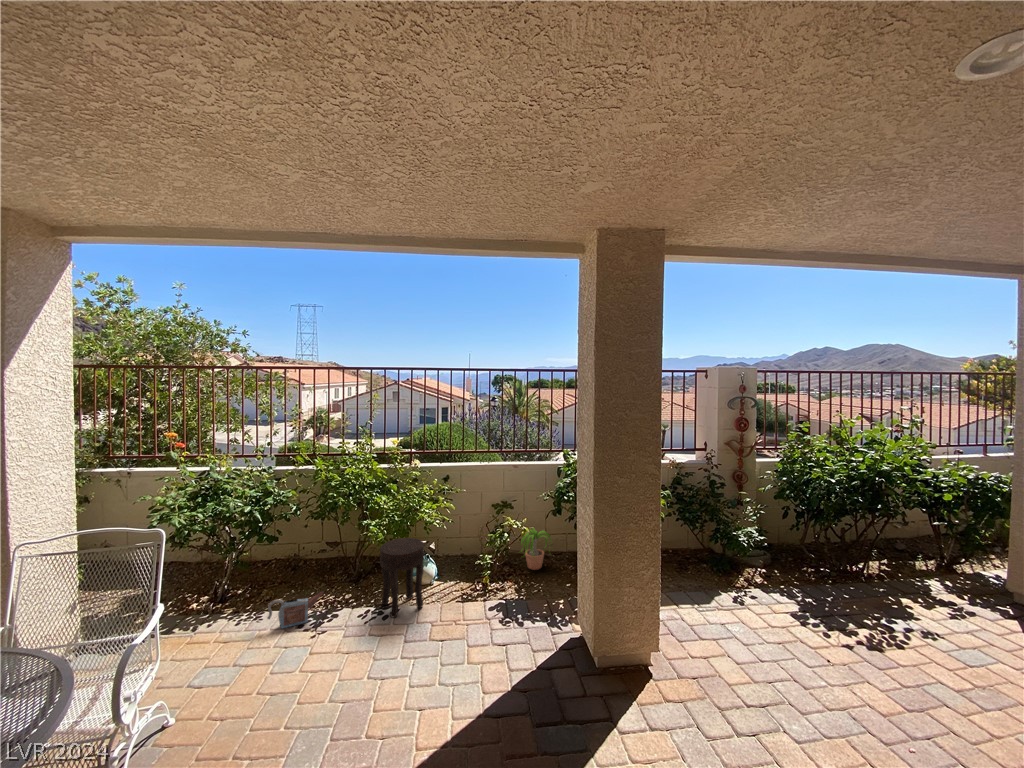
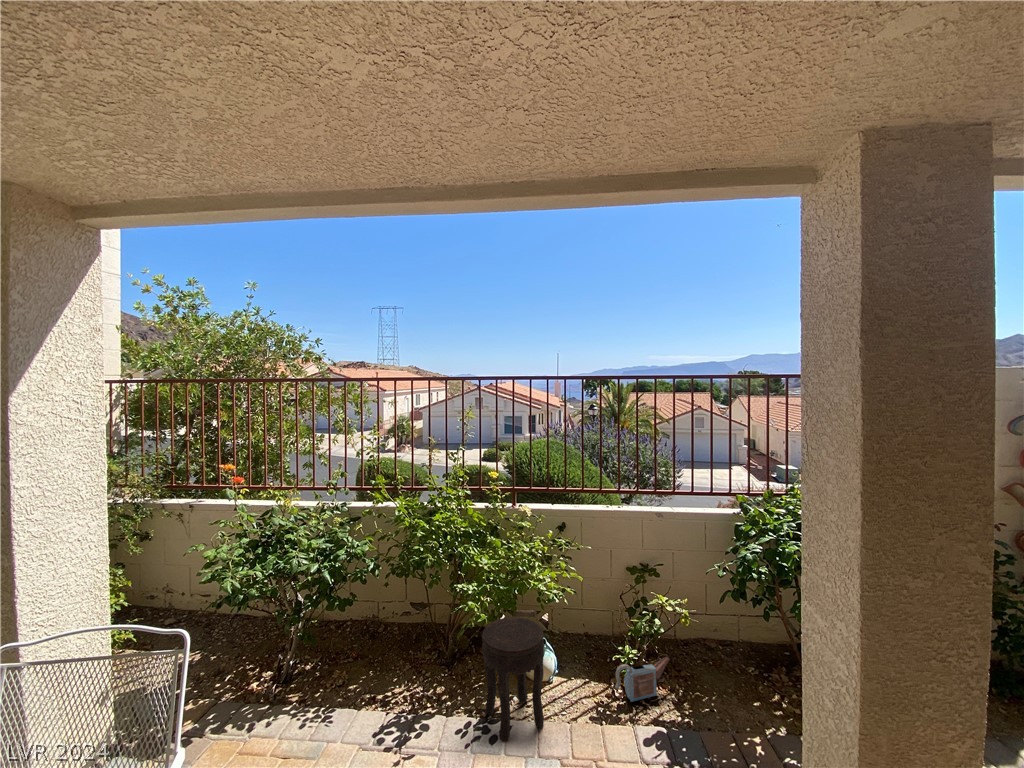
potted plant: present [521,528,551,570] -> none [670,604,732,670]
watering can: present [267,591,324,628] -> present [615,657,670,702]

